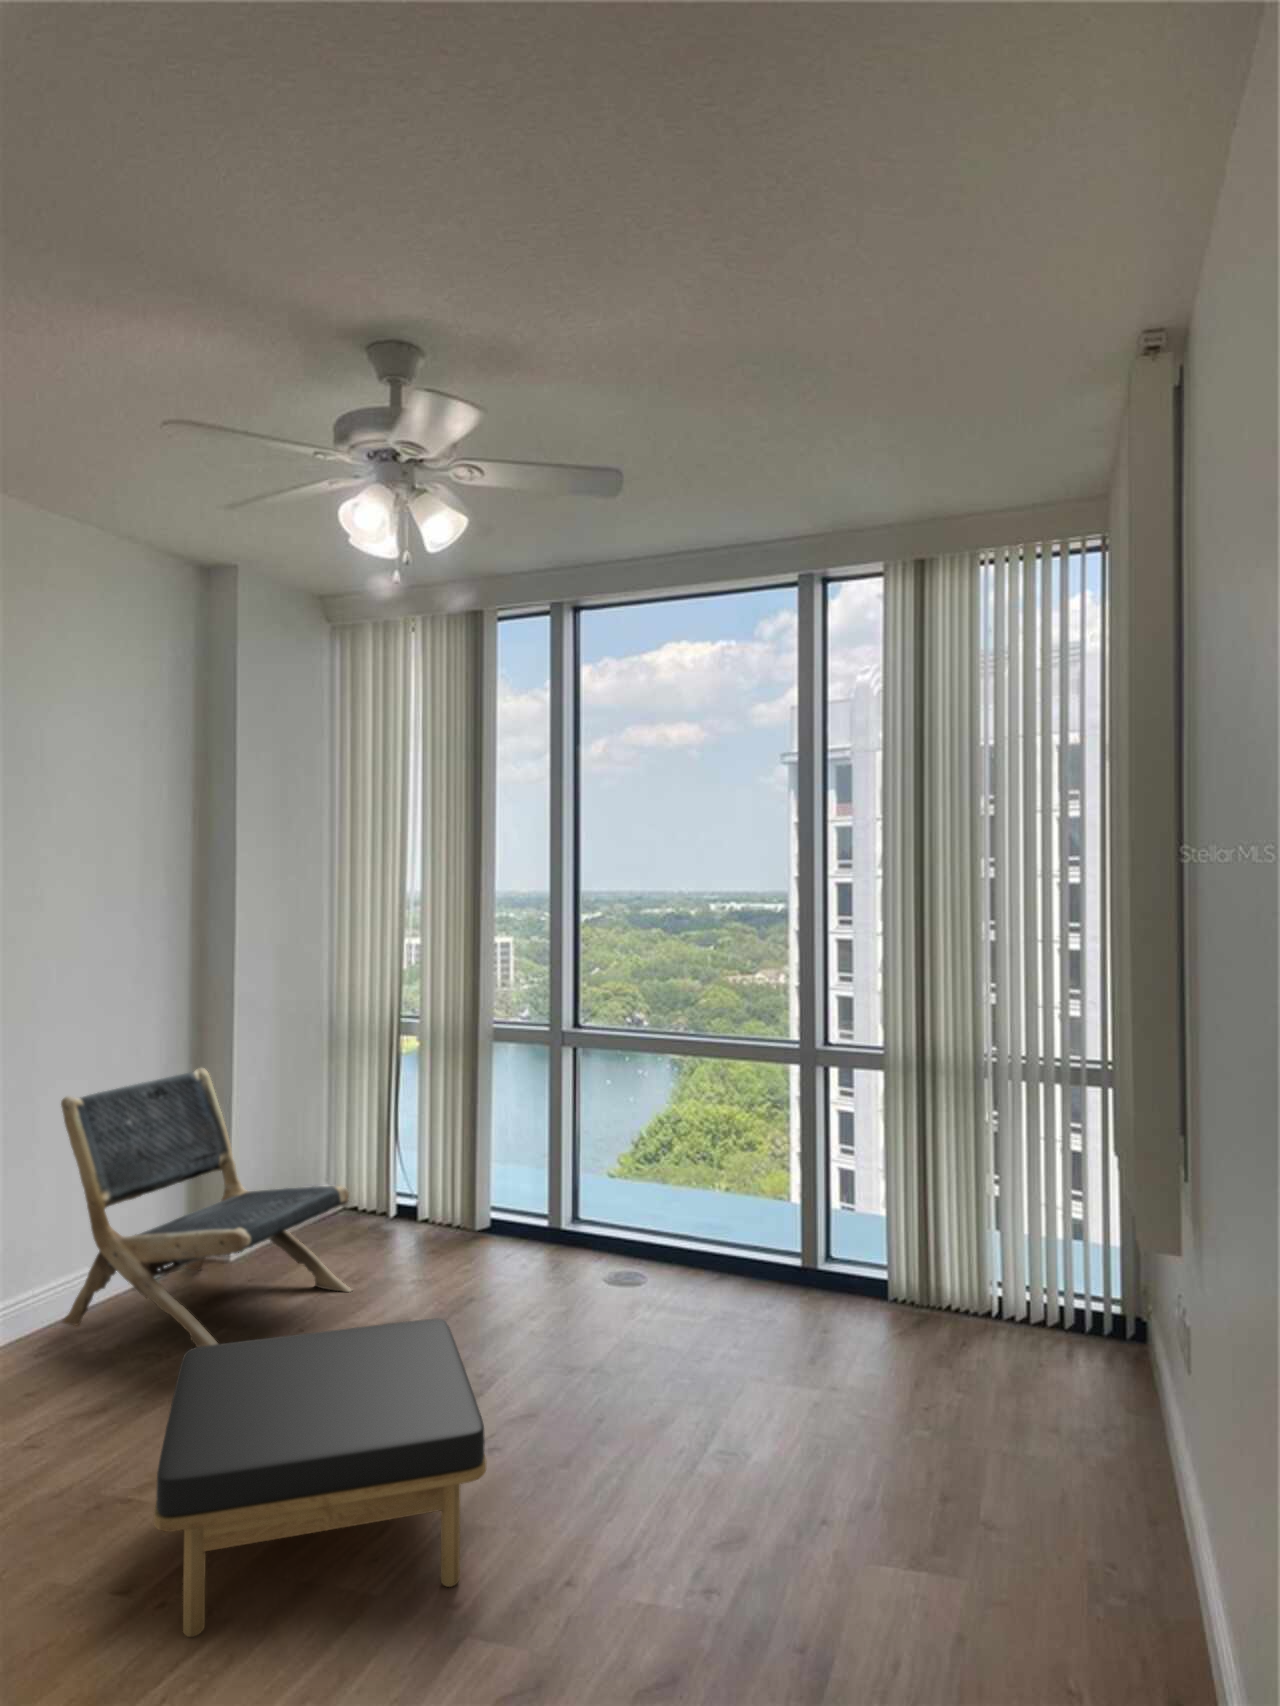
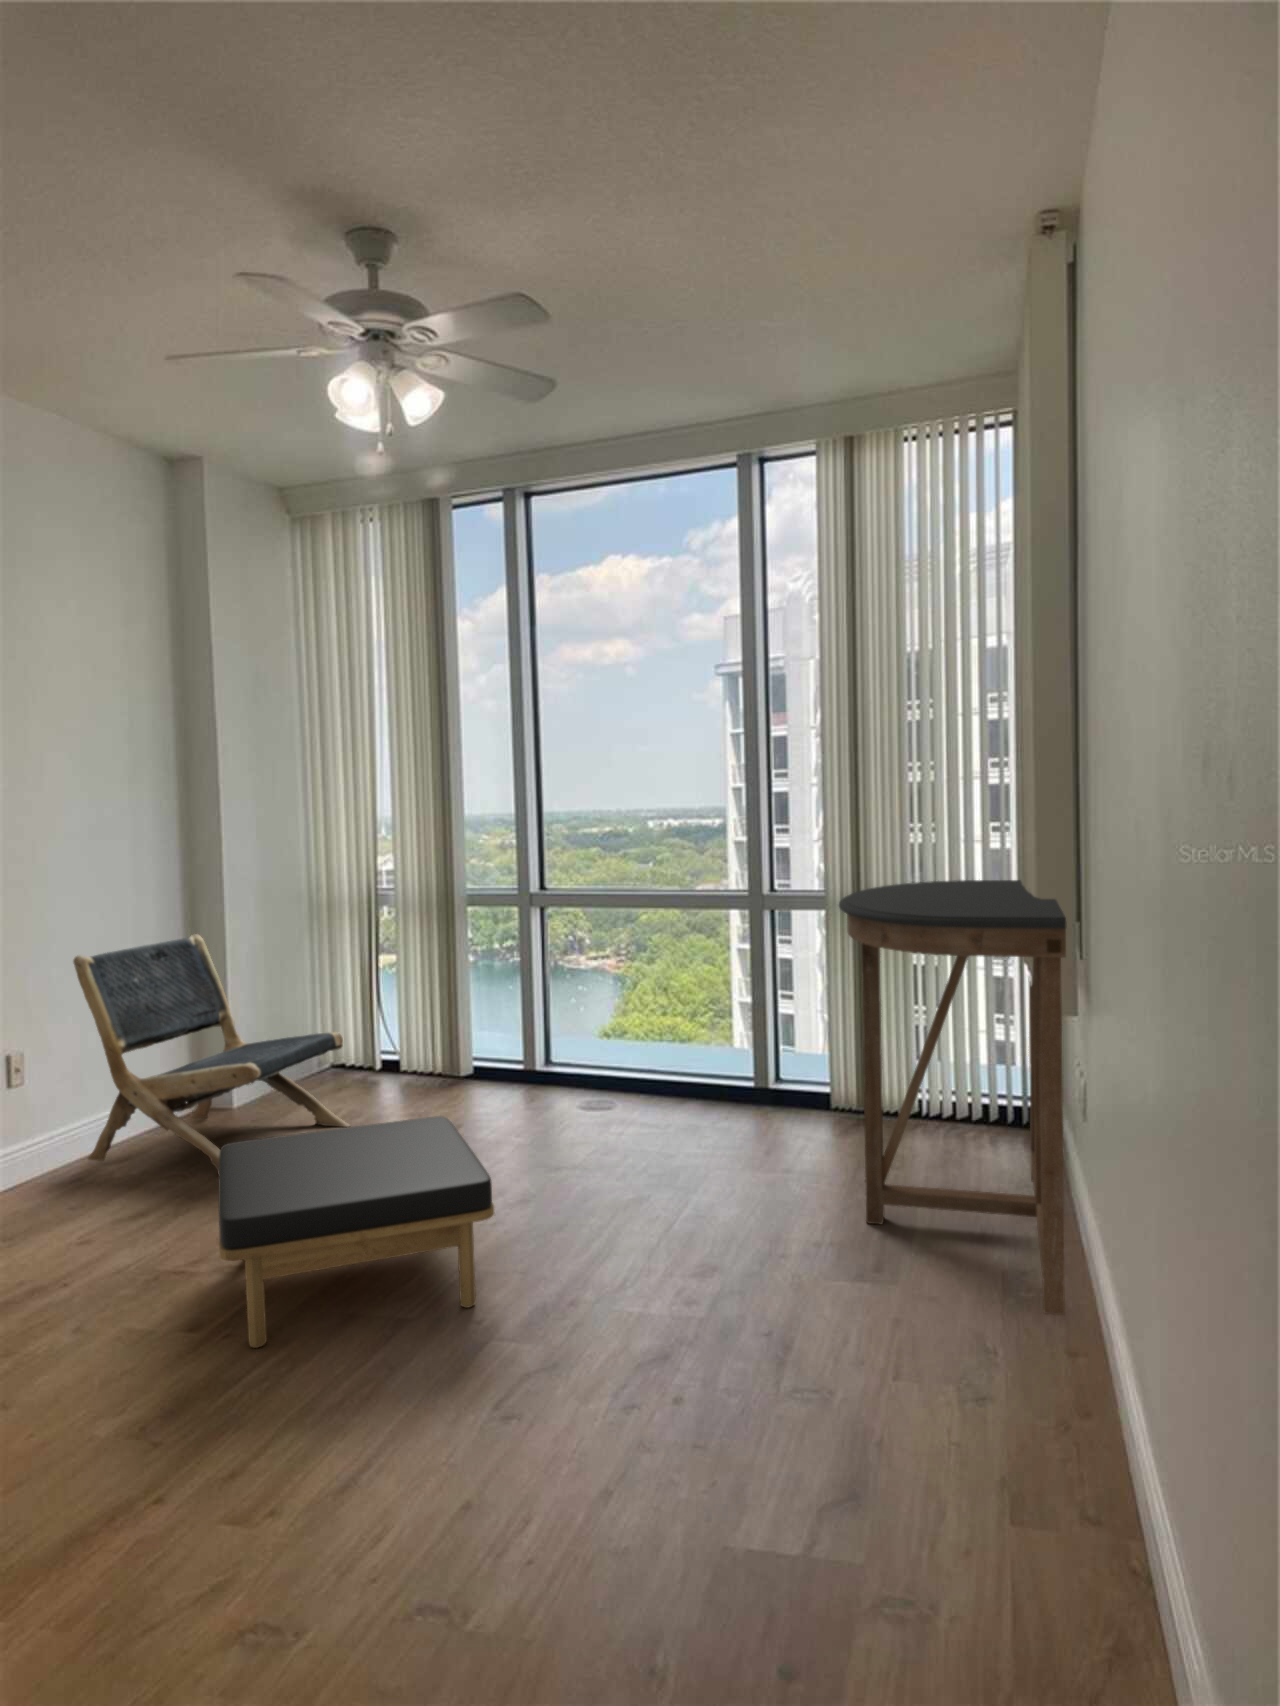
console table: none [904,1060,1189,1656] -> present [839,880,1067,1315]

